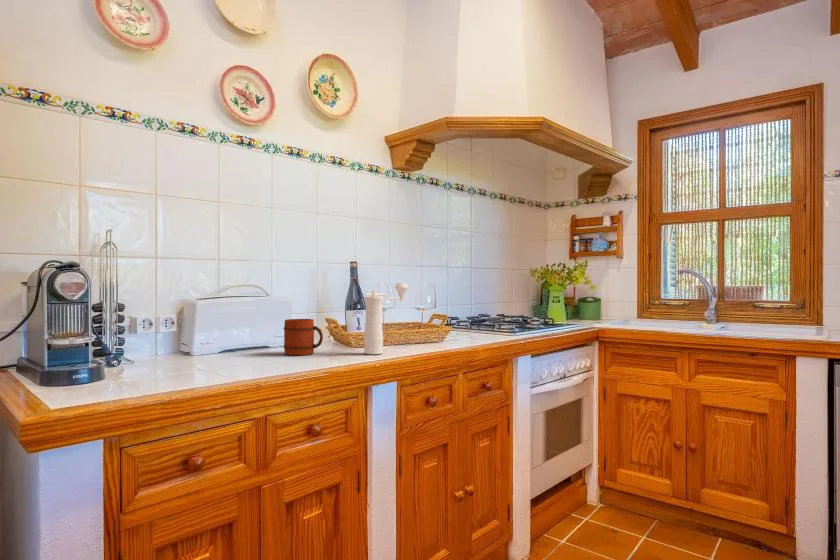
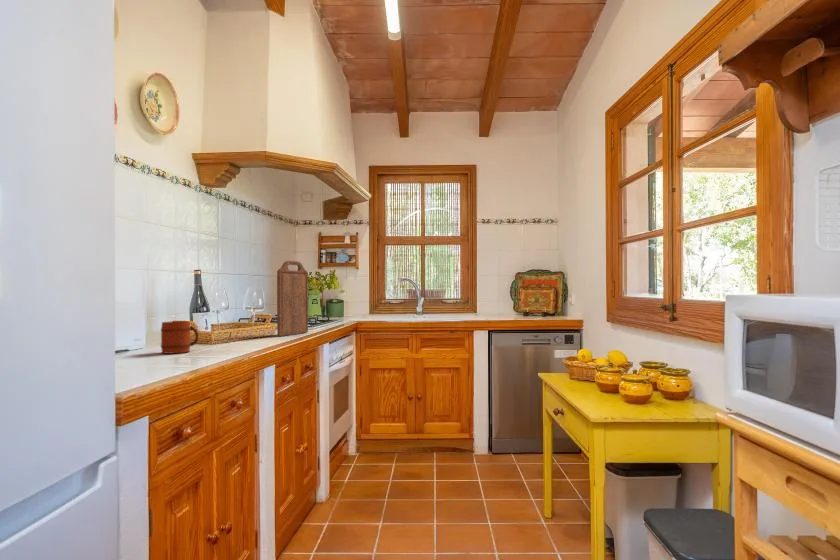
cutting board: none [445,248,493,343] -> present [277,261,308,336]
pepper mill: present [364,283,408,354] -> none [236,289,265,347]

